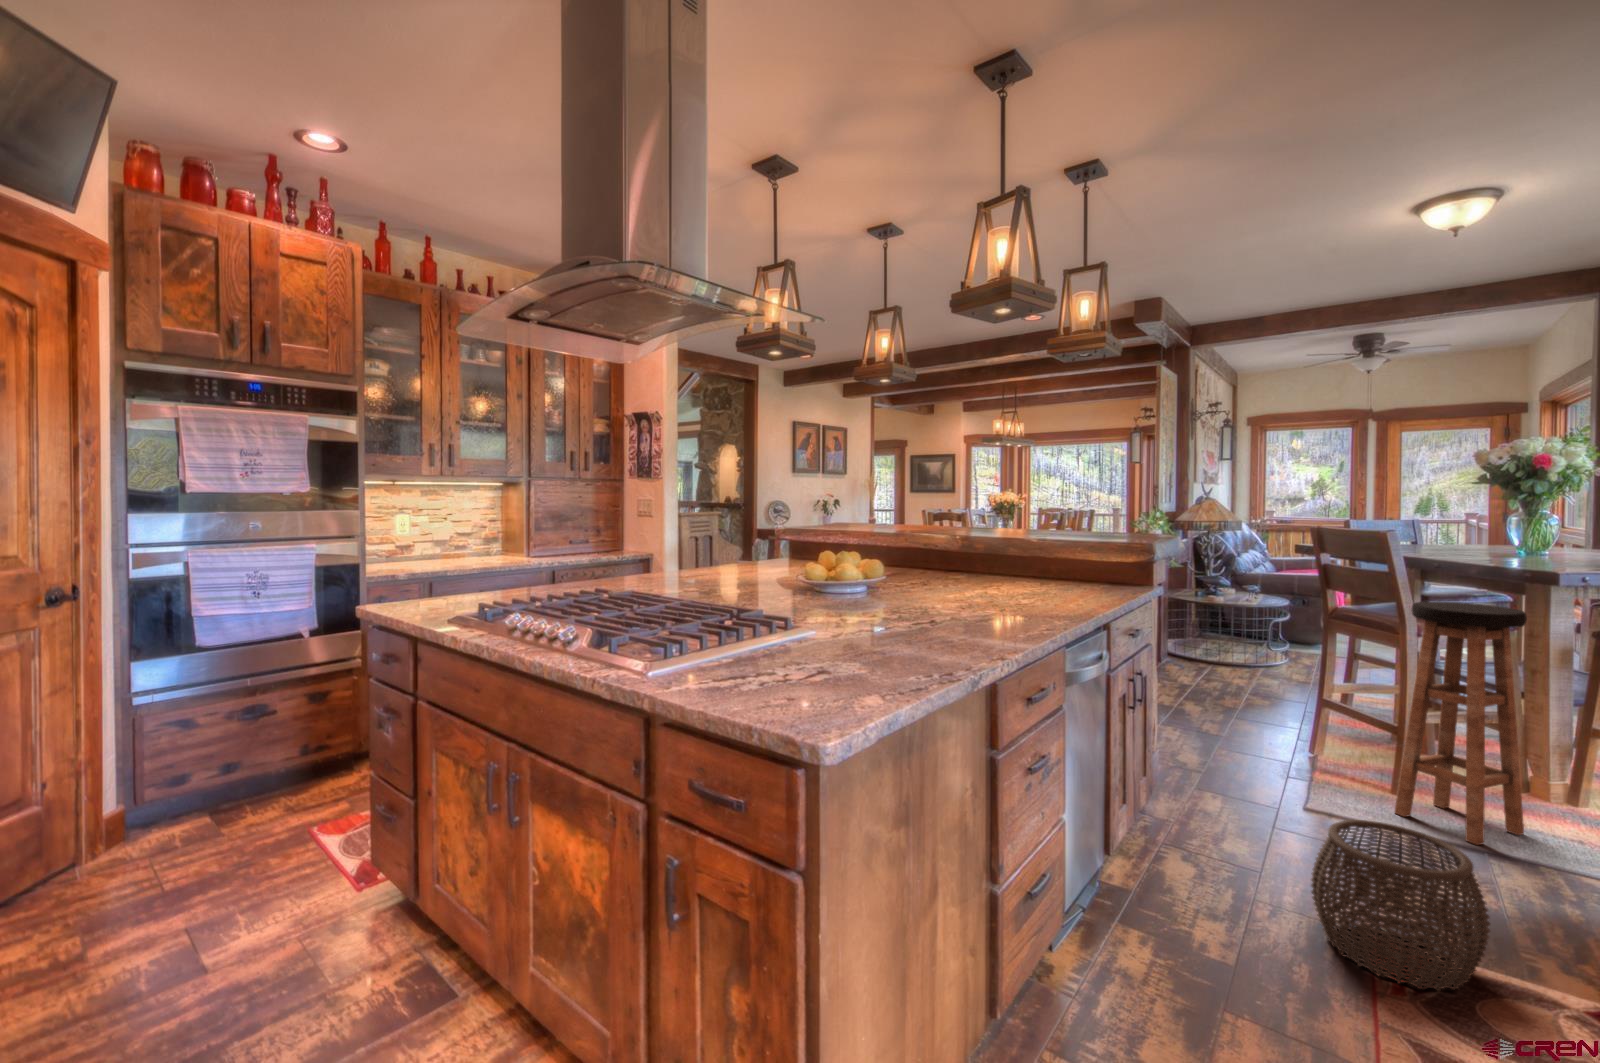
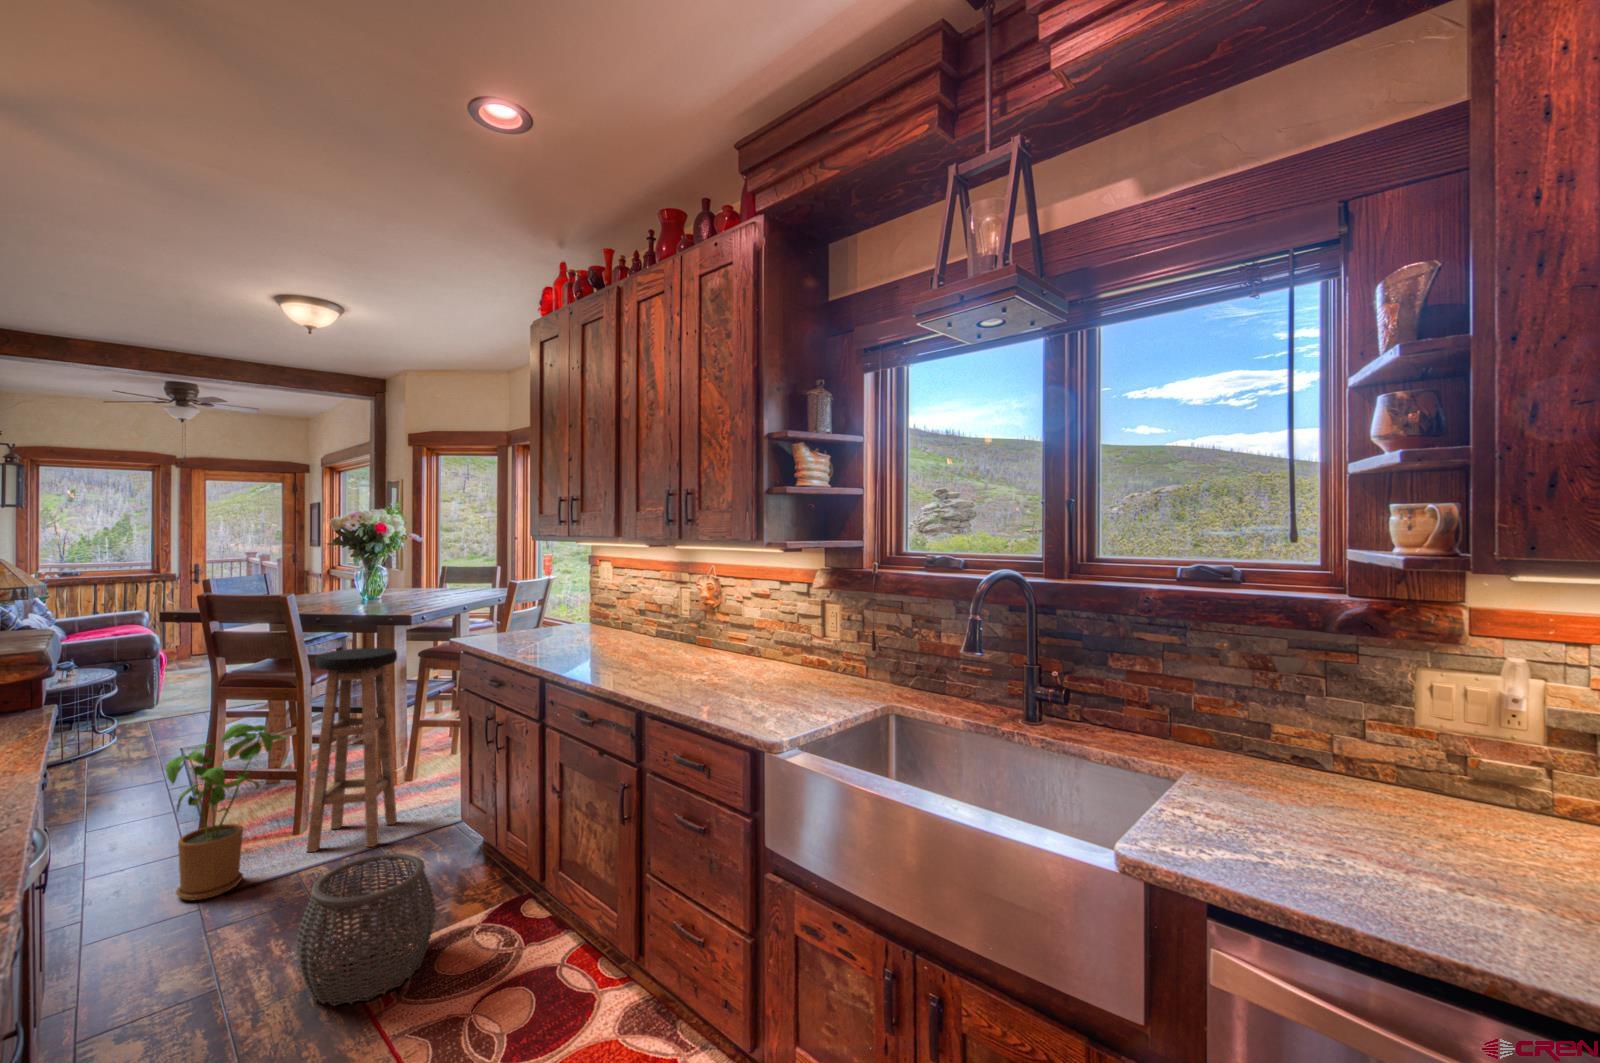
house plant: none [1260,653,1371,809] -> present [166,724,285,901]

